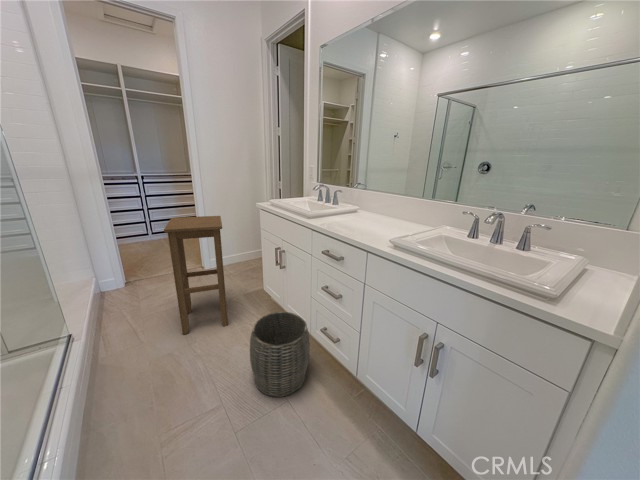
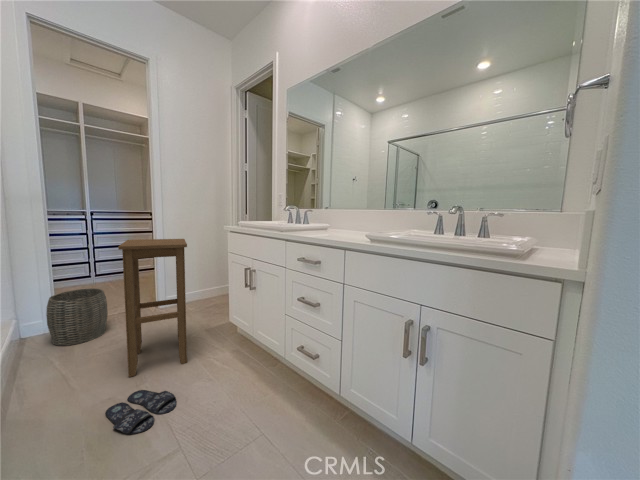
woven basket: present [250,312,310,397] -> present [46,289,108,346]
slippers: none [167,347,220,385] -> present [105,390,177,434]

